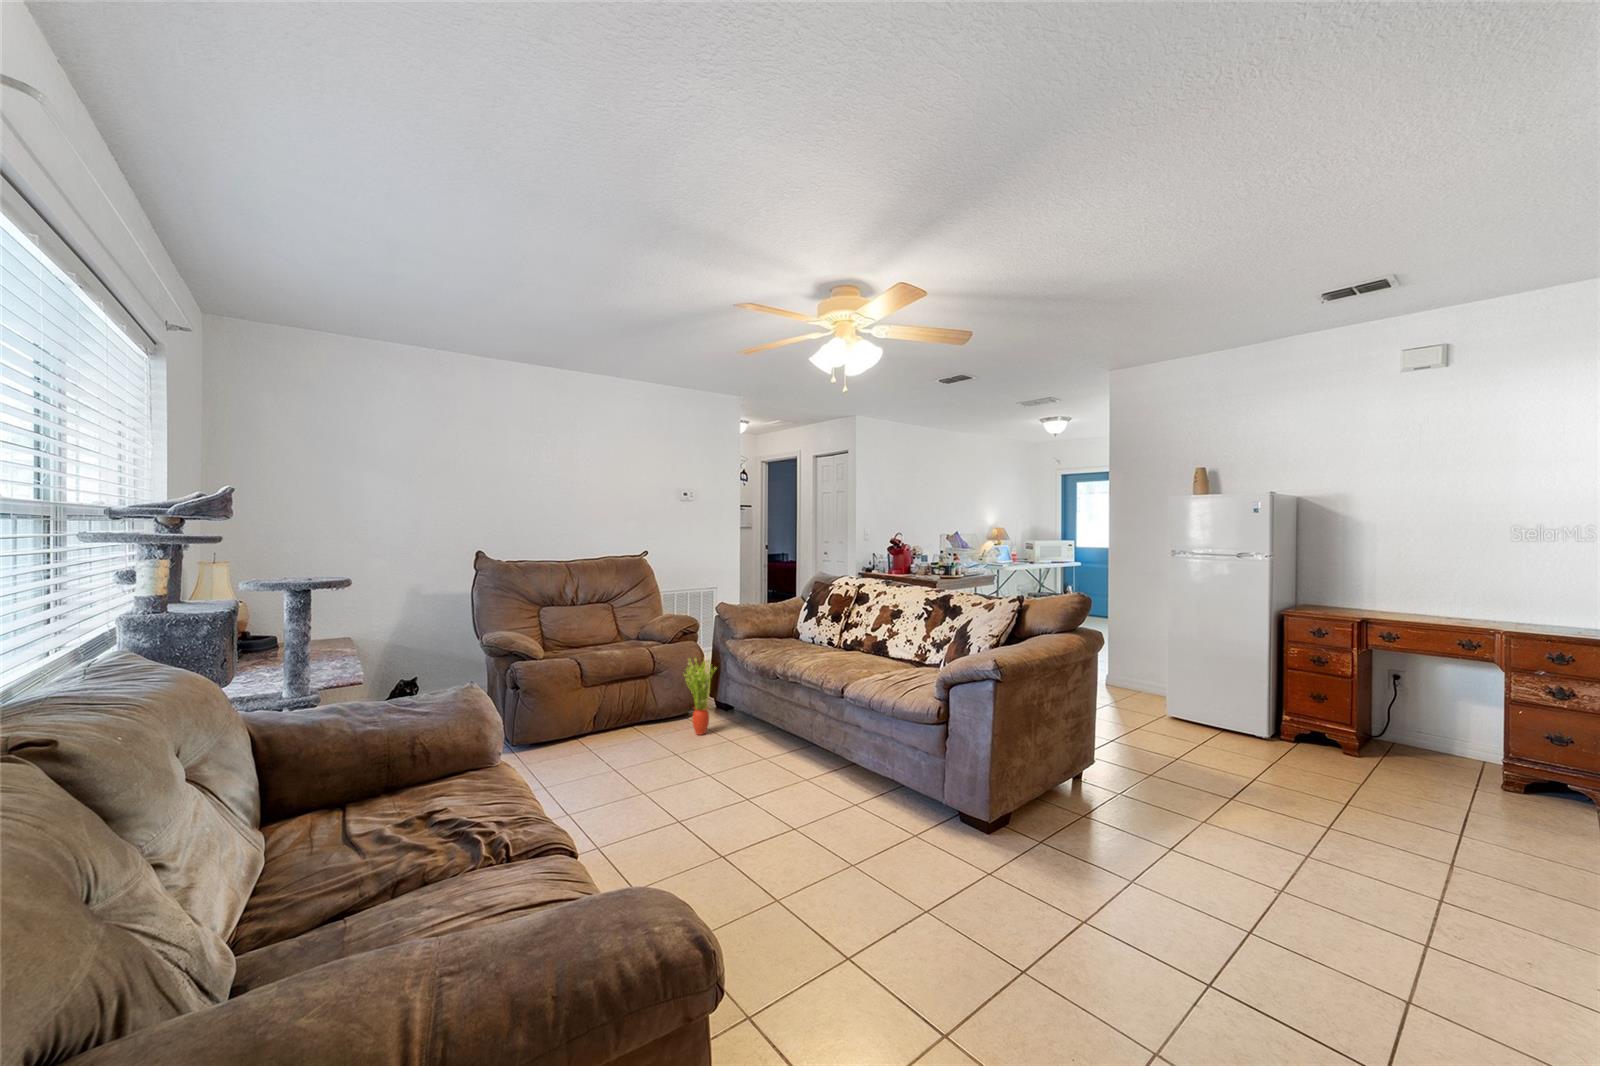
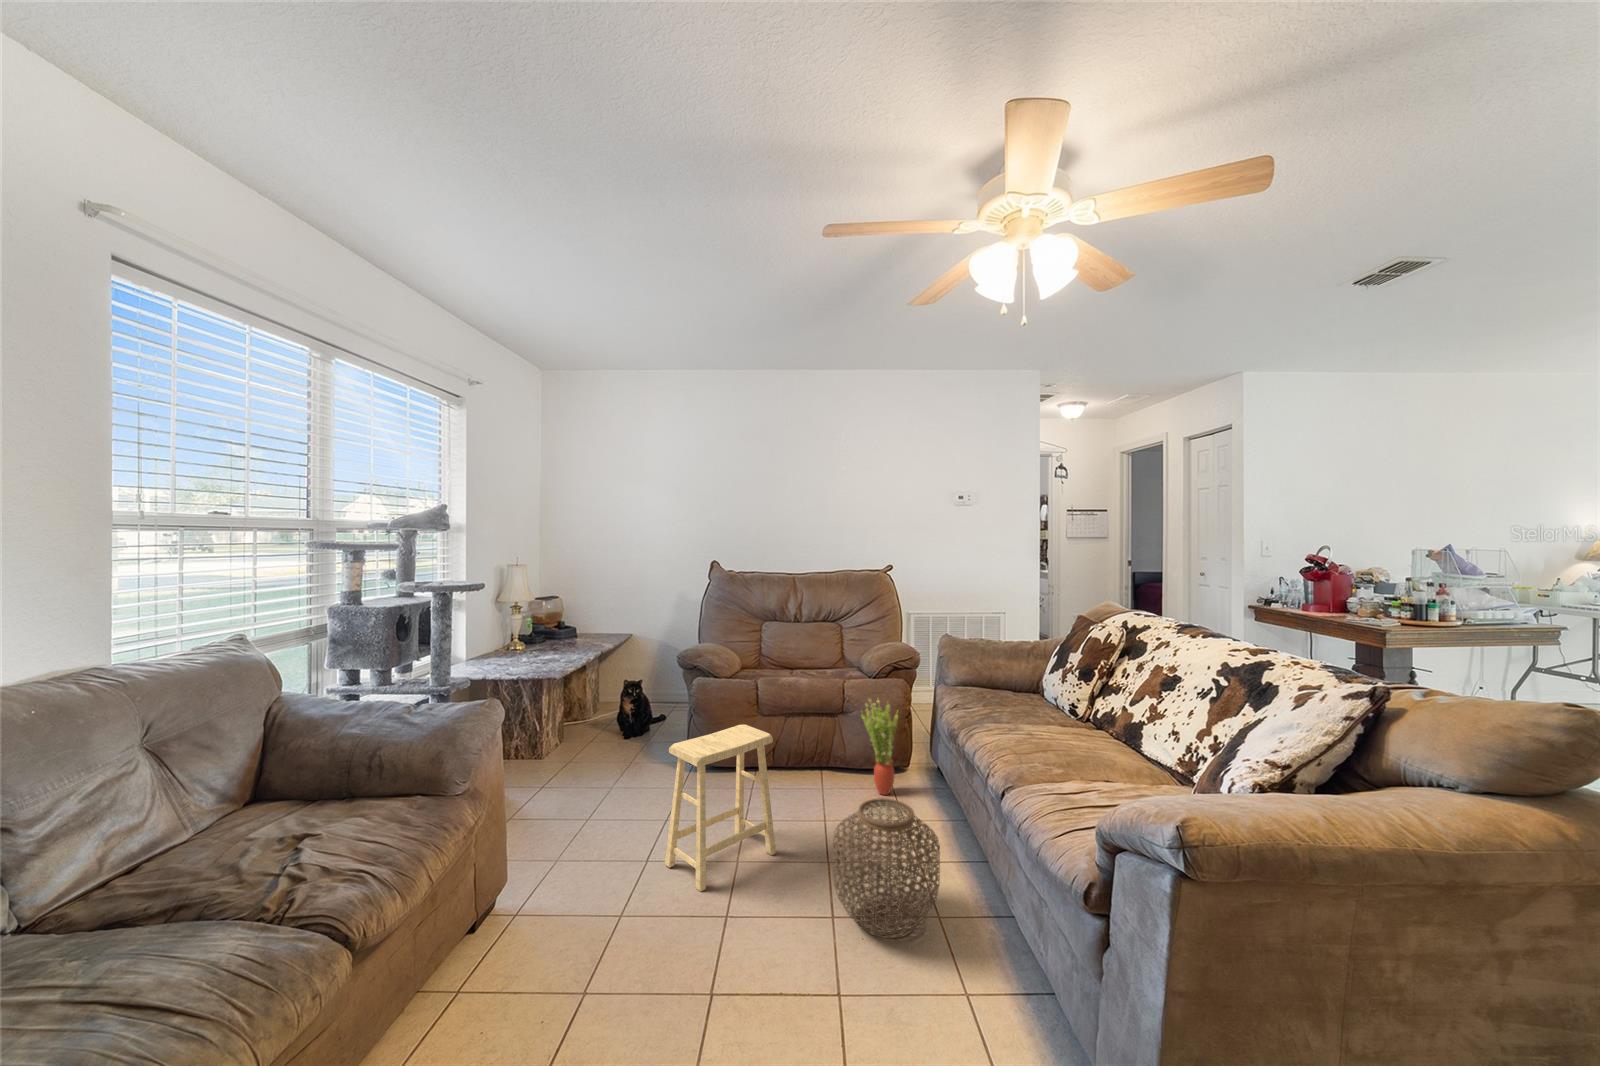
footstool: none [593,686,672,819] -> present [665,725,776,891]
woven basket: none [750,709,823,799] -> present [833,798,940,938]

